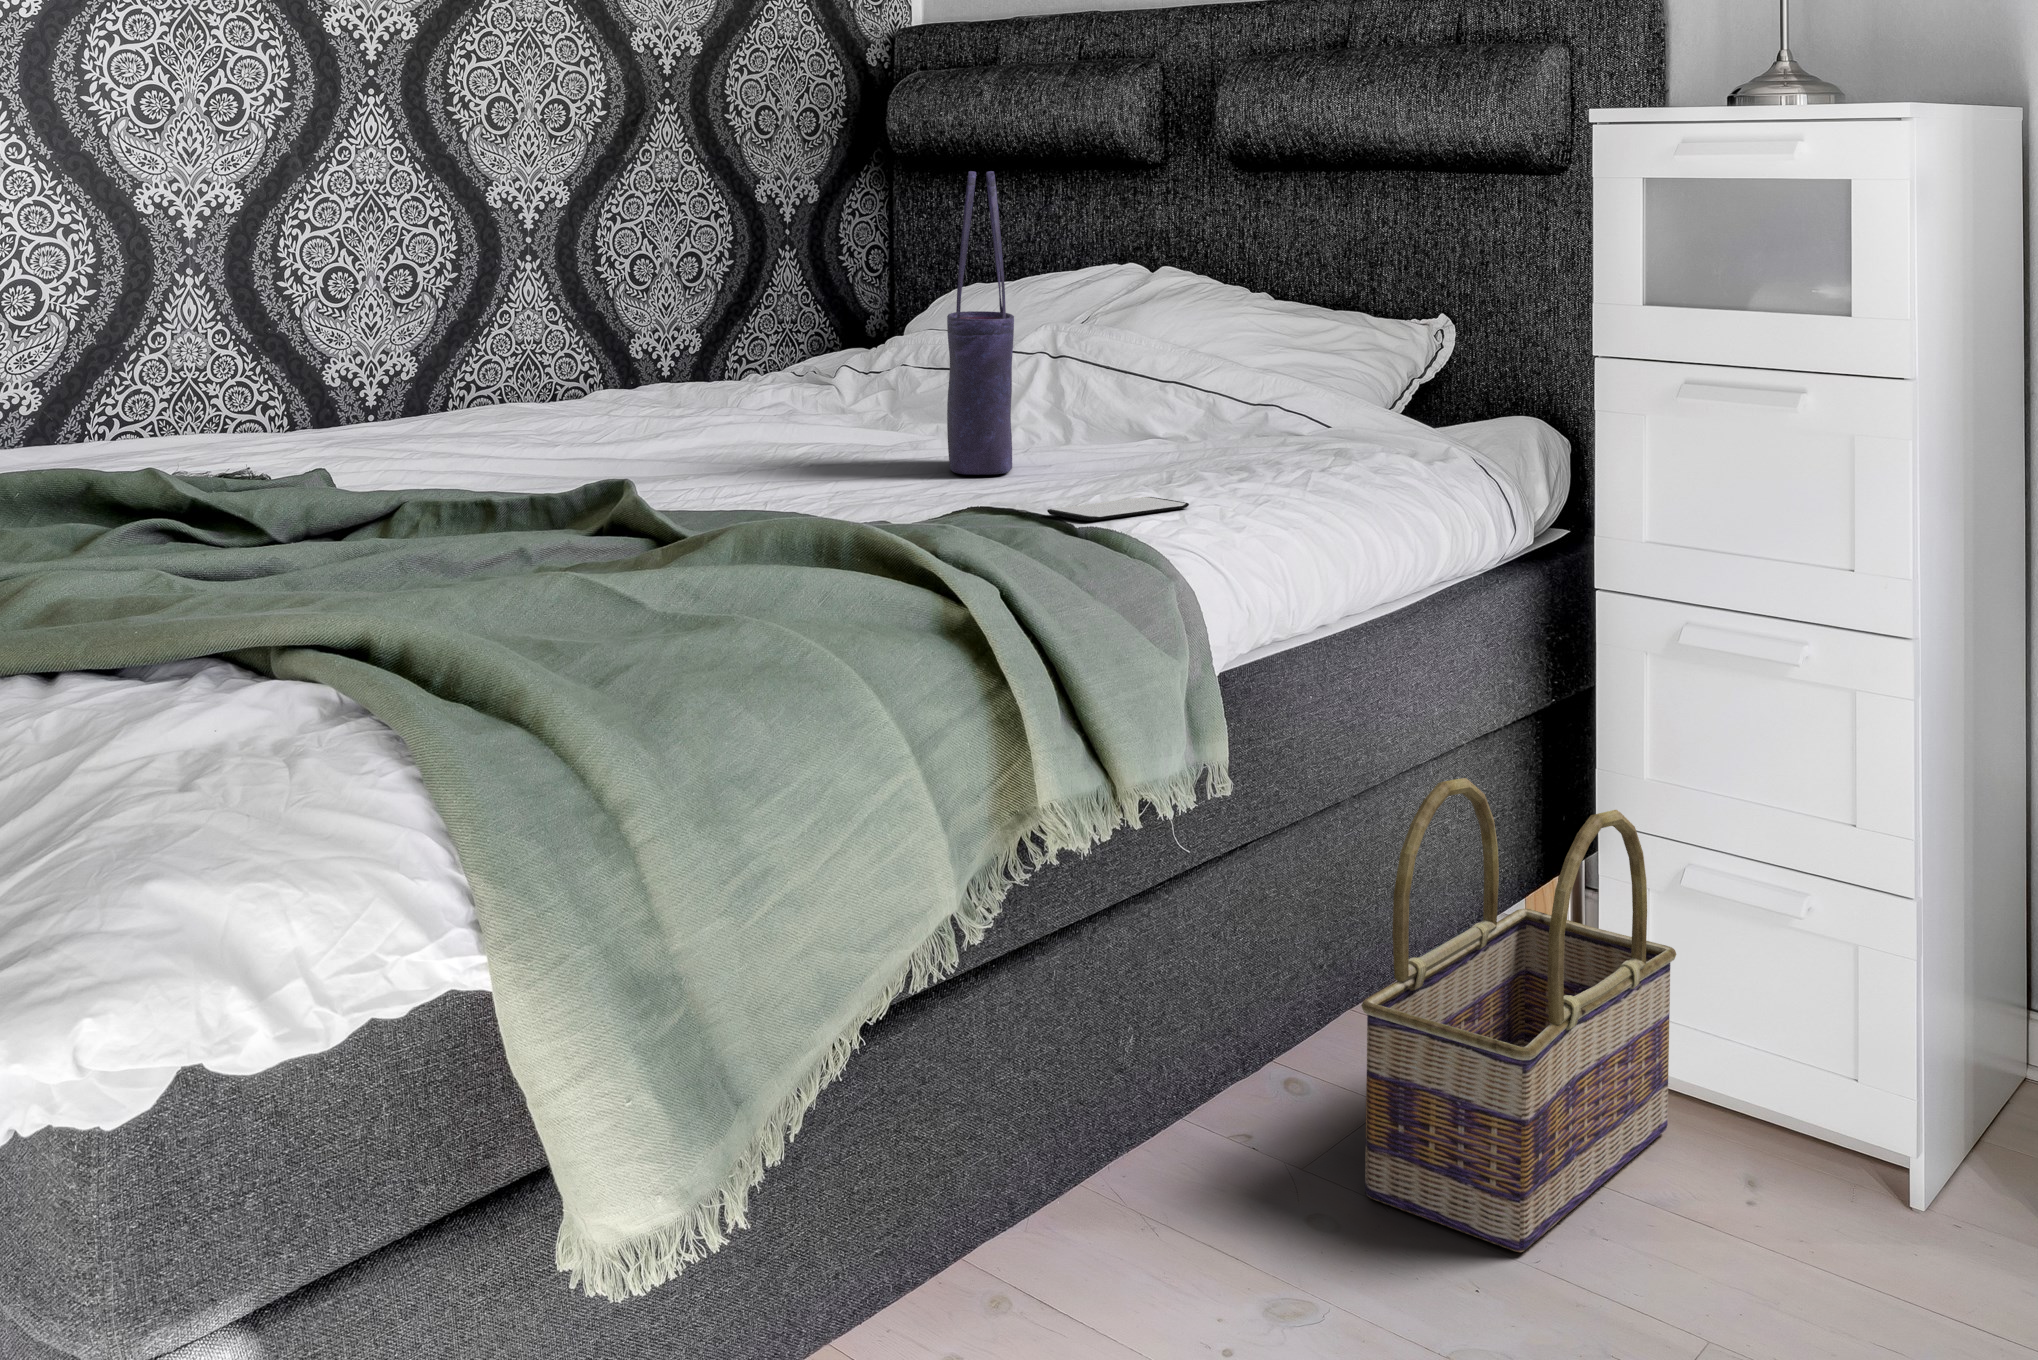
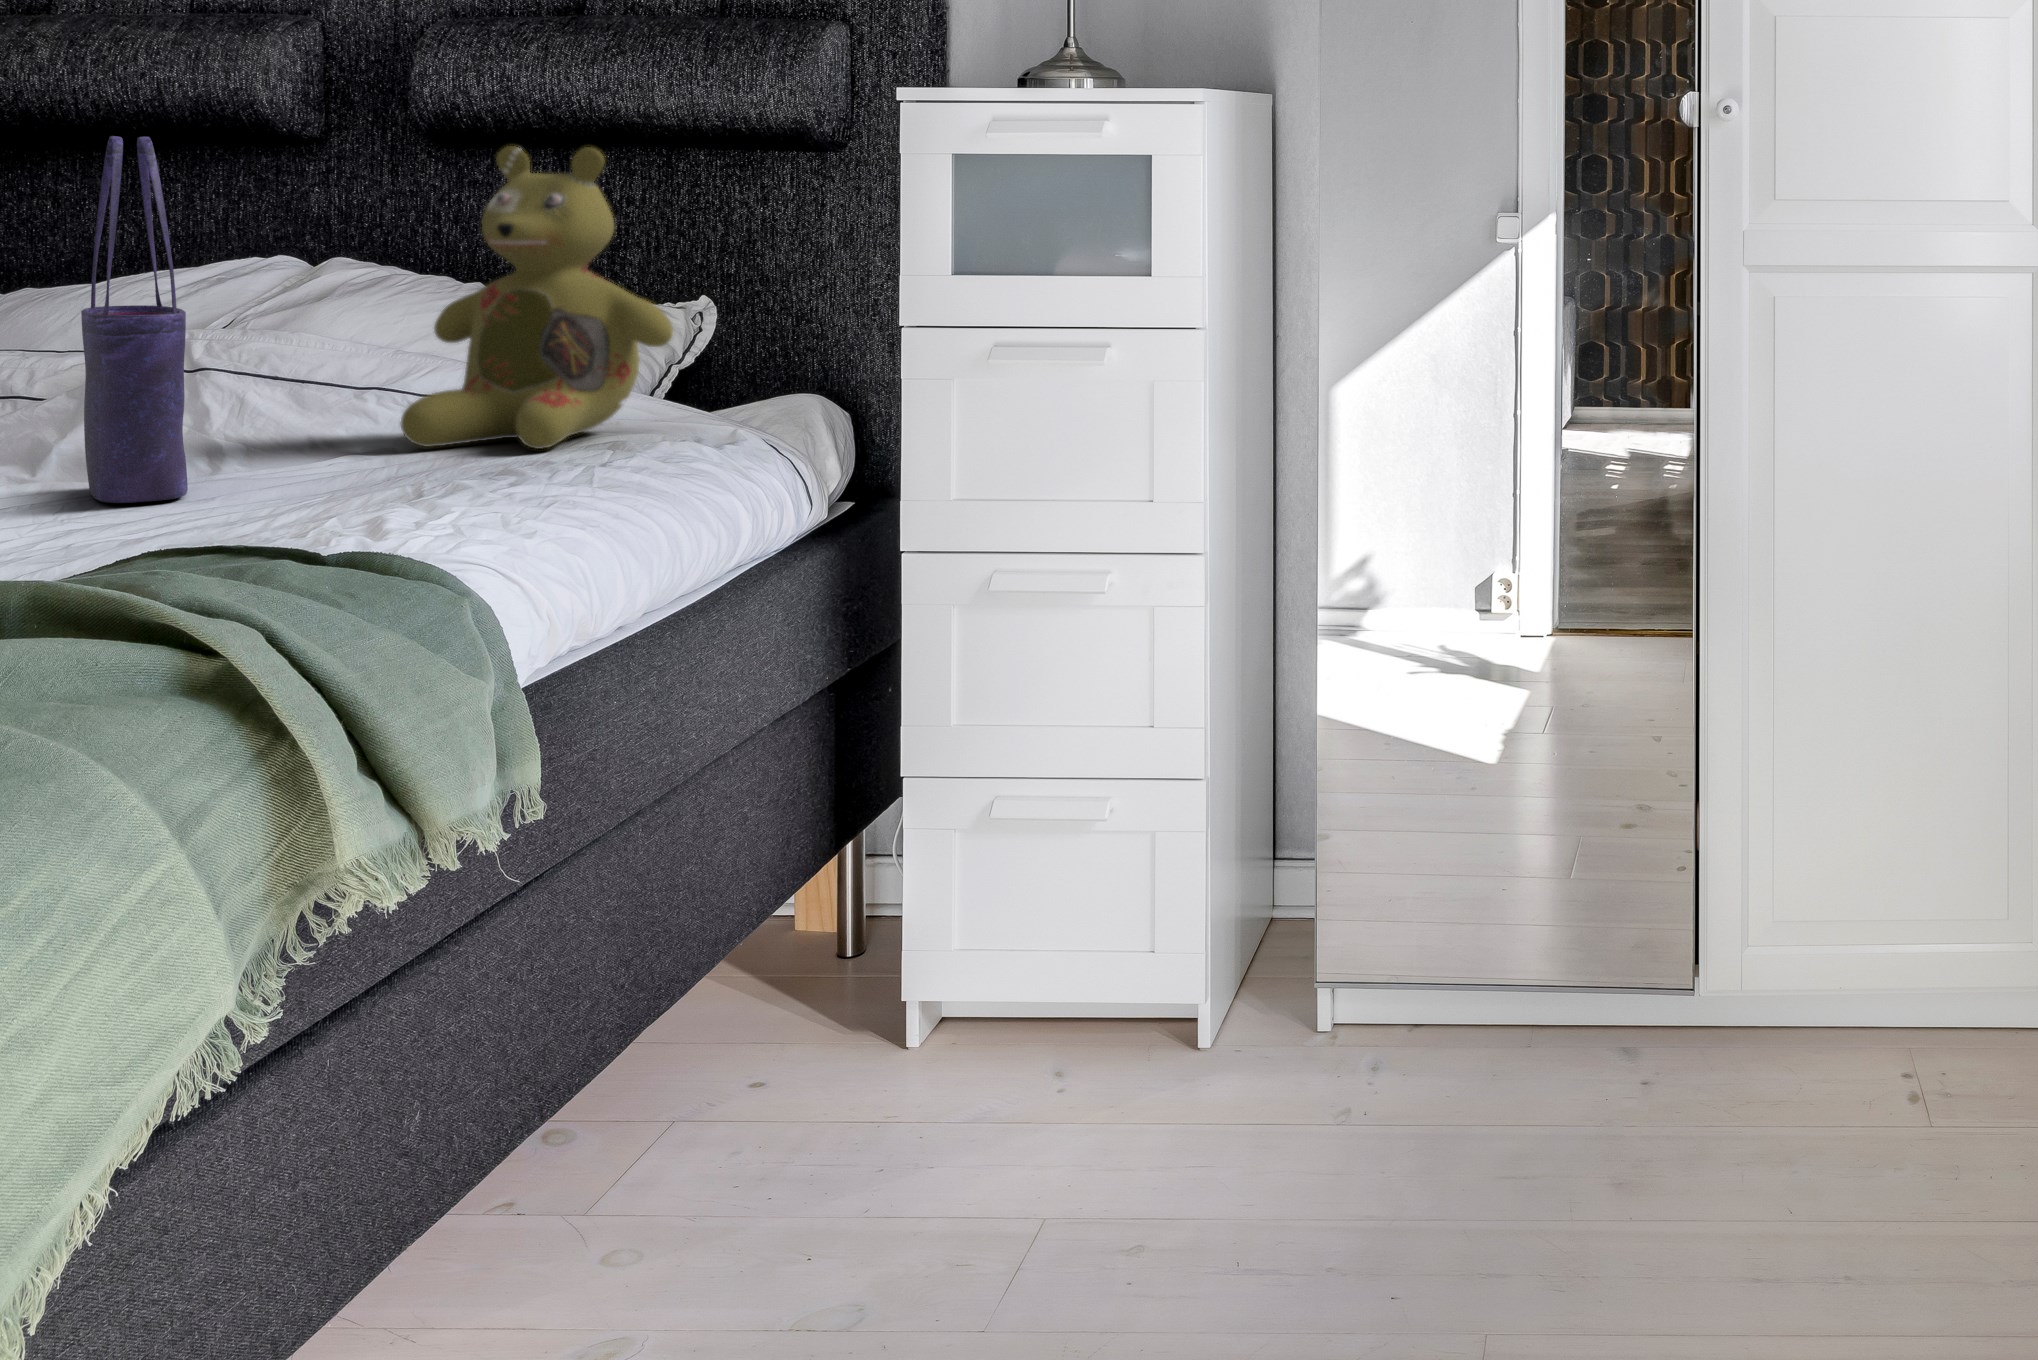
stuffed bear: none [1179,175,1400,453] -> present [401,146,673,449]
smartphone: present [1047,497,1189,521] -> none [274,508,460,542]
basket: present [1361,778,1676,1252] -> none [682,765,998,1219]

